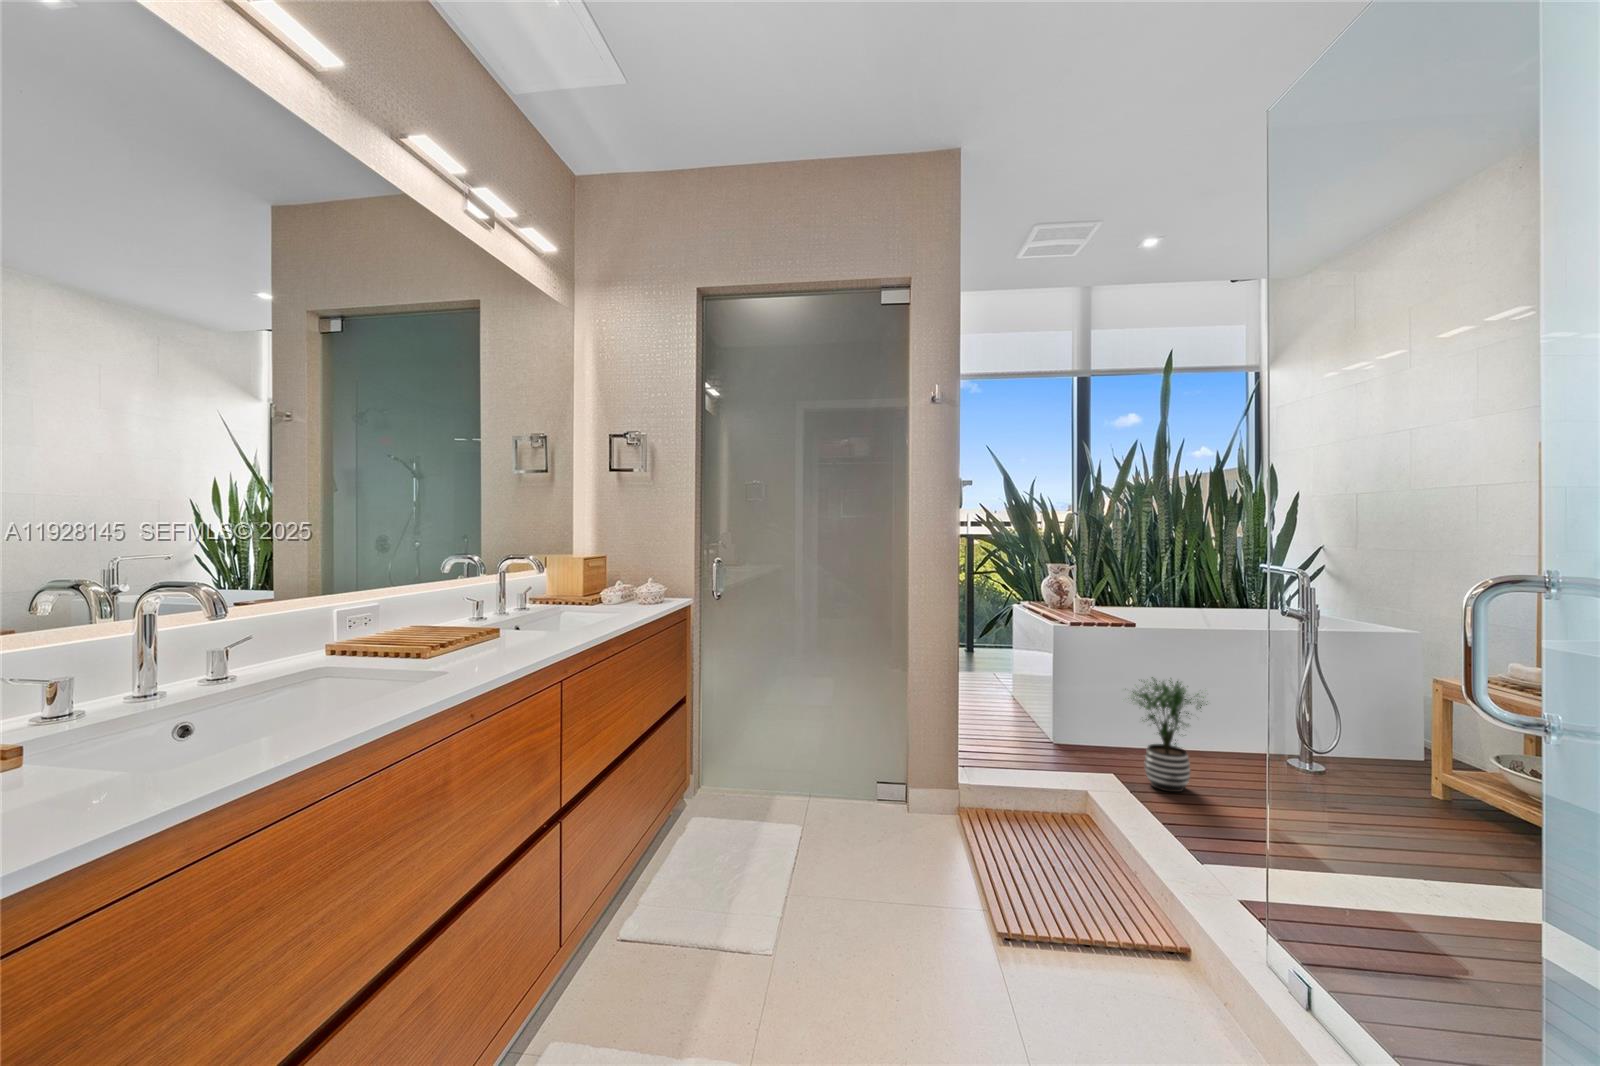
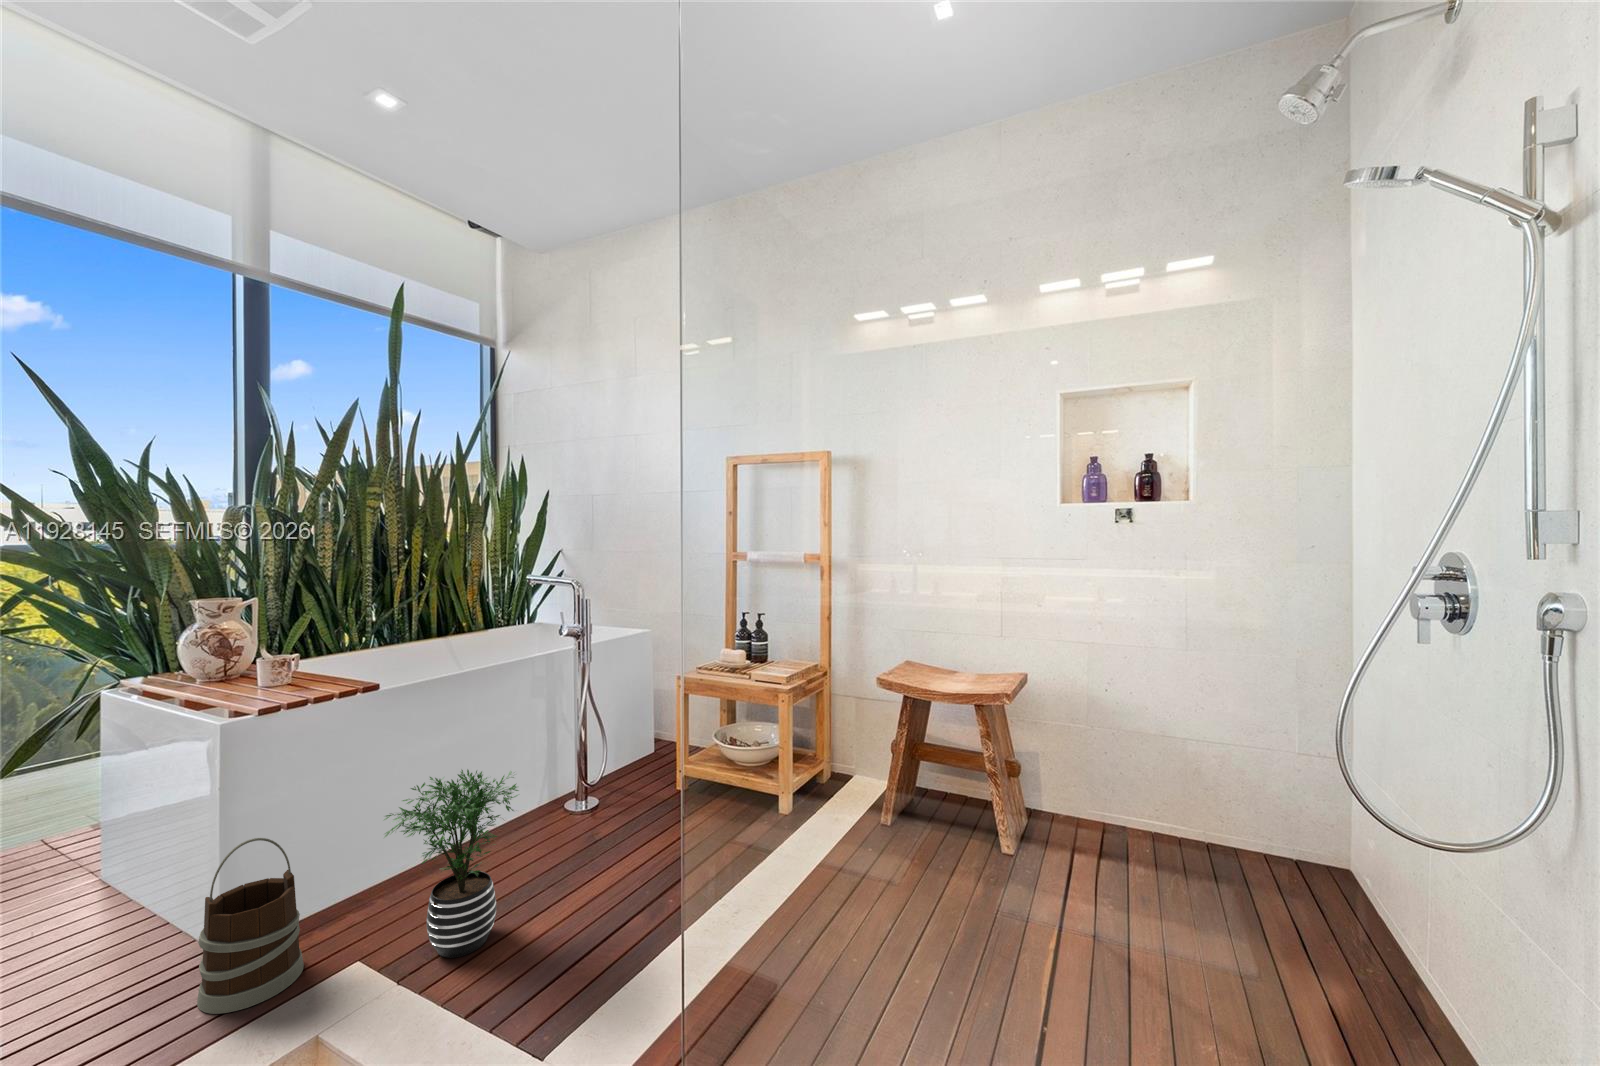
wooden bucket: none [1038,682,1083,764] -> present [197,838,304,1014]

